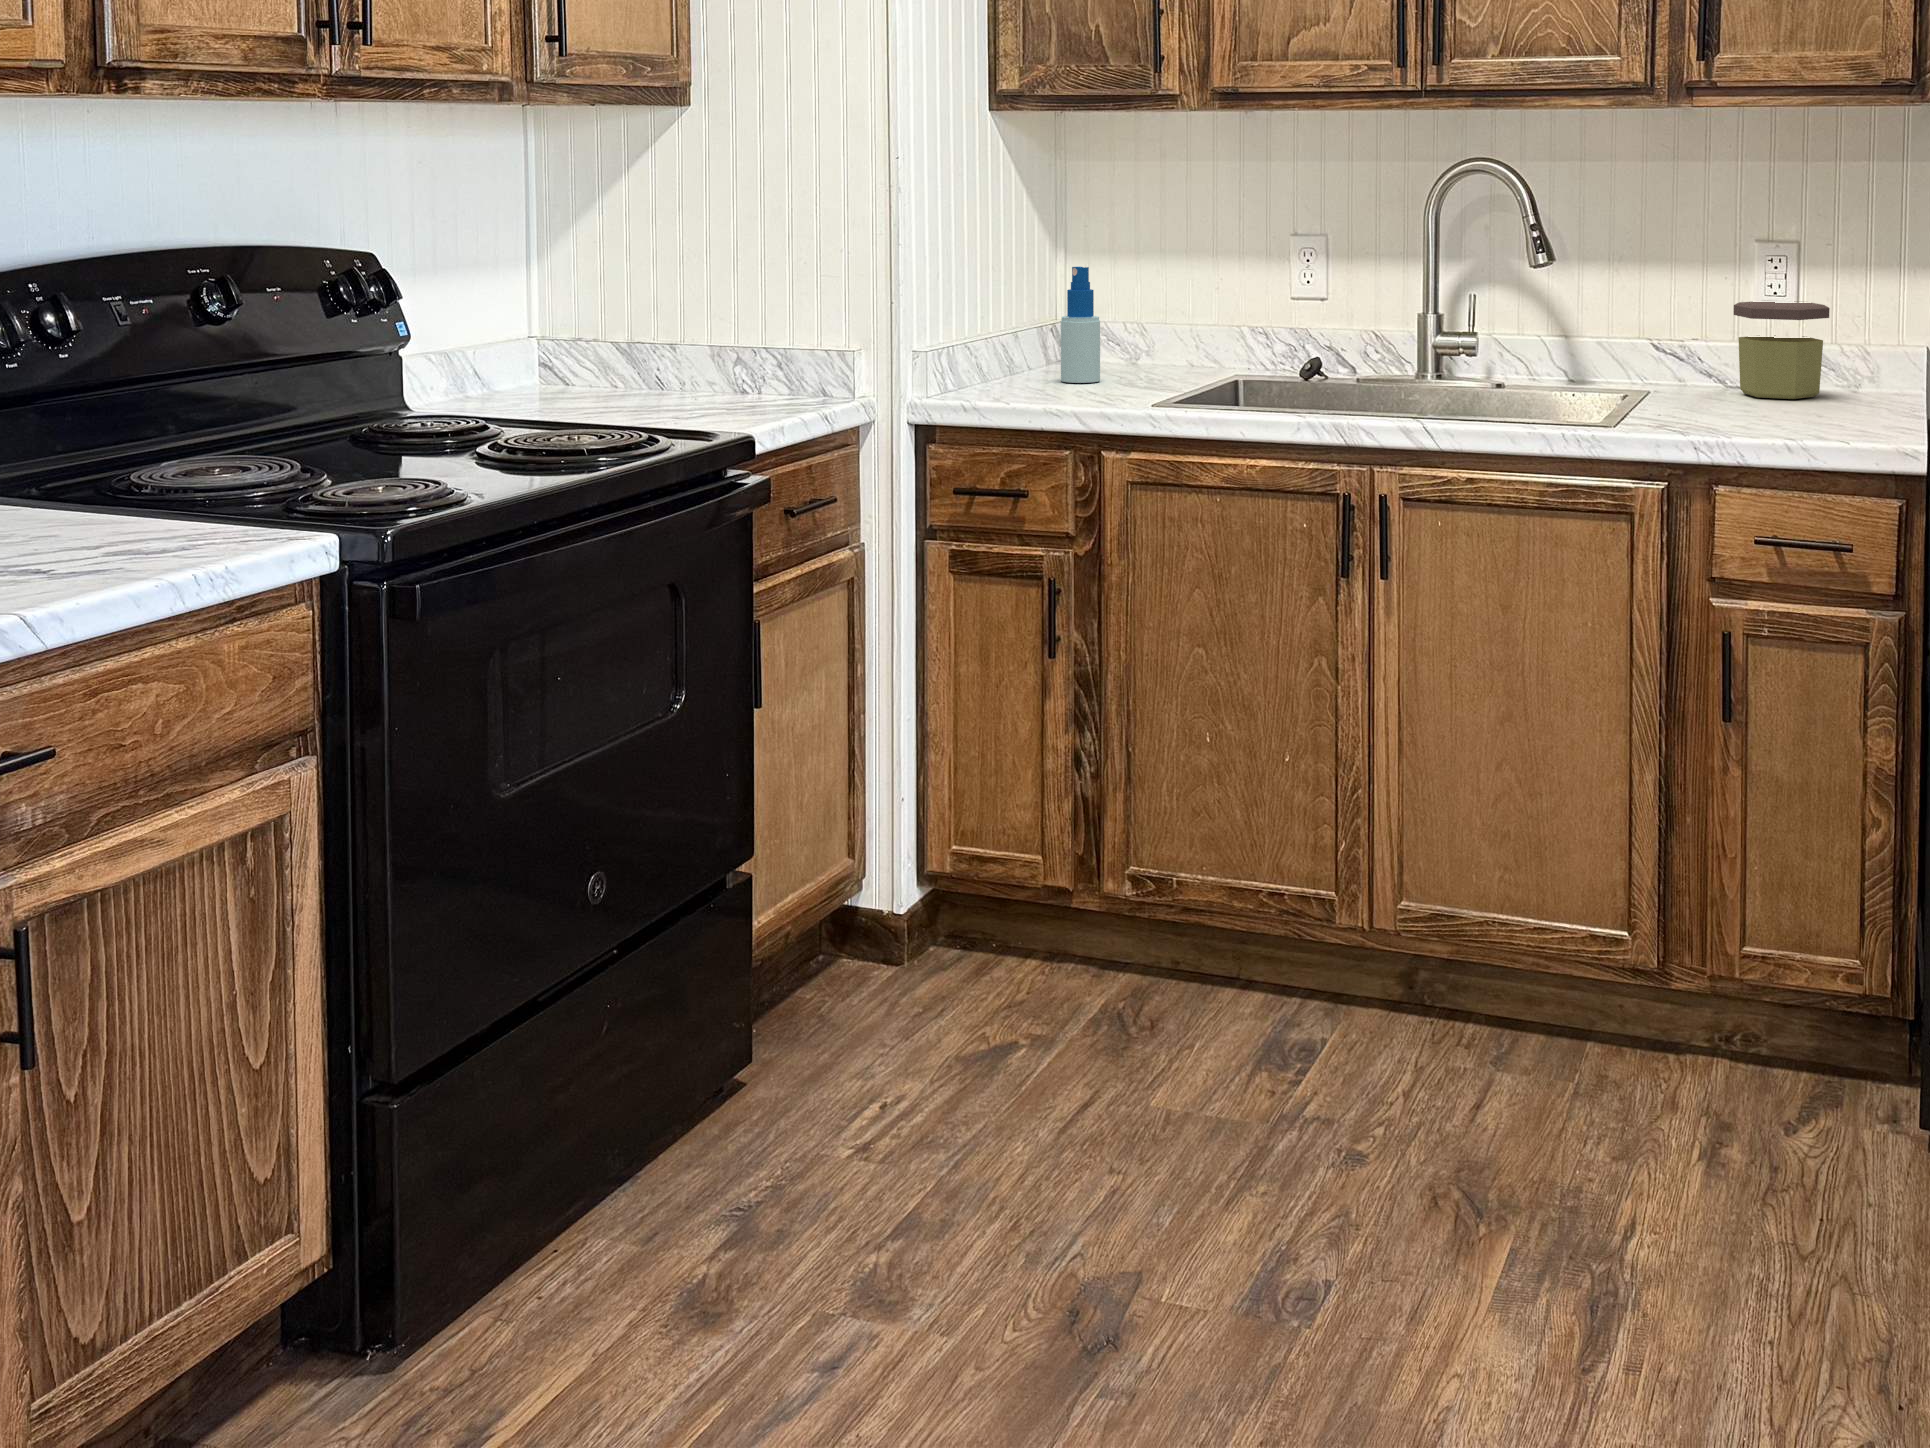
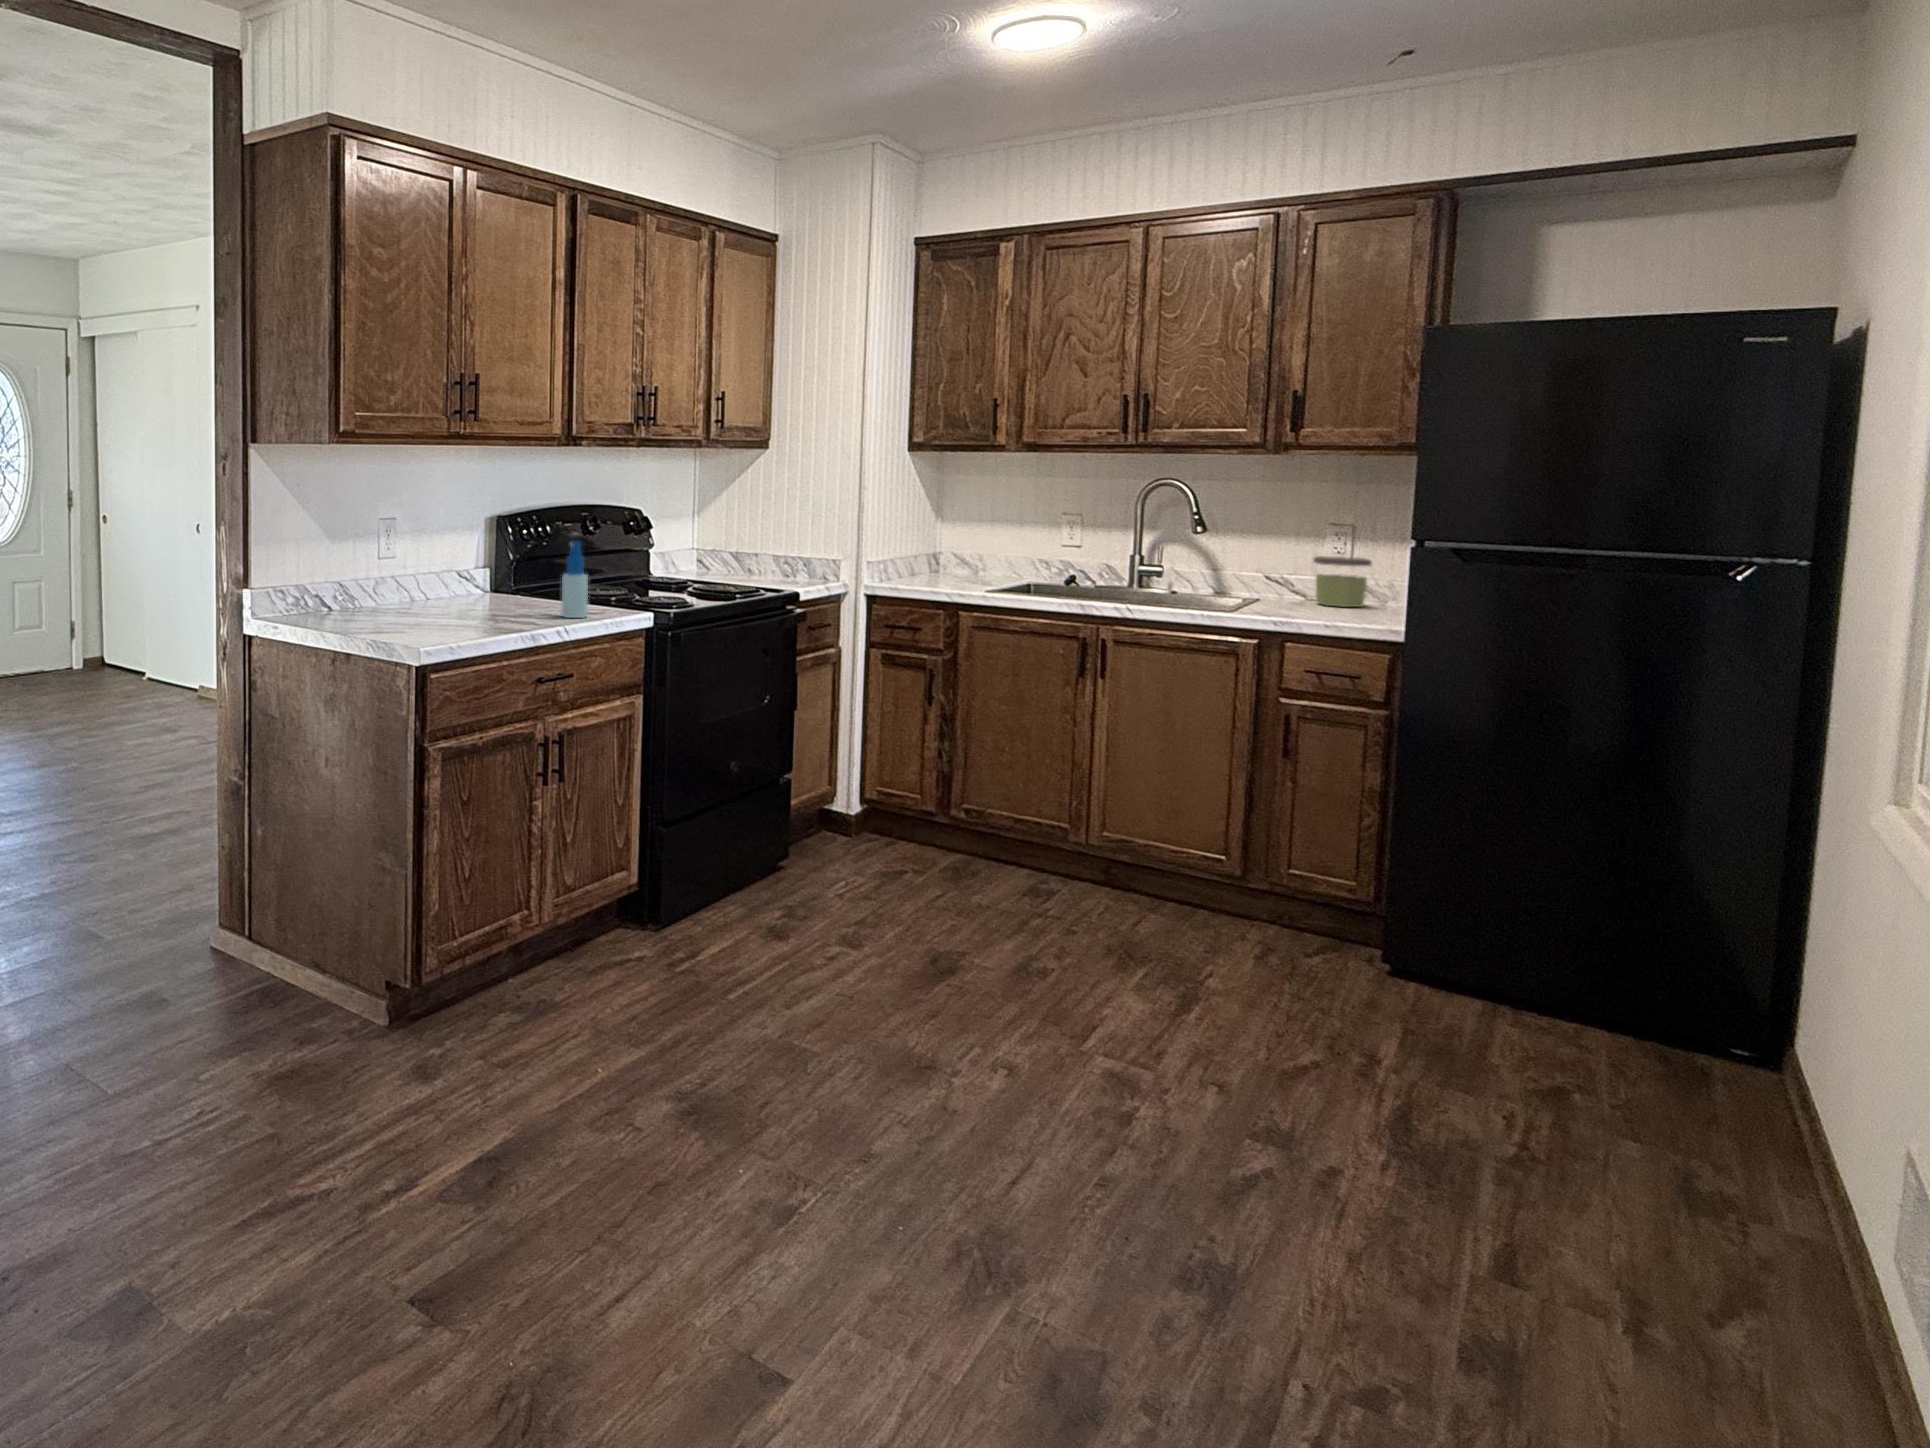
spray bottle: present [1061,267,1100,383] -> present [562,541,588,618]

